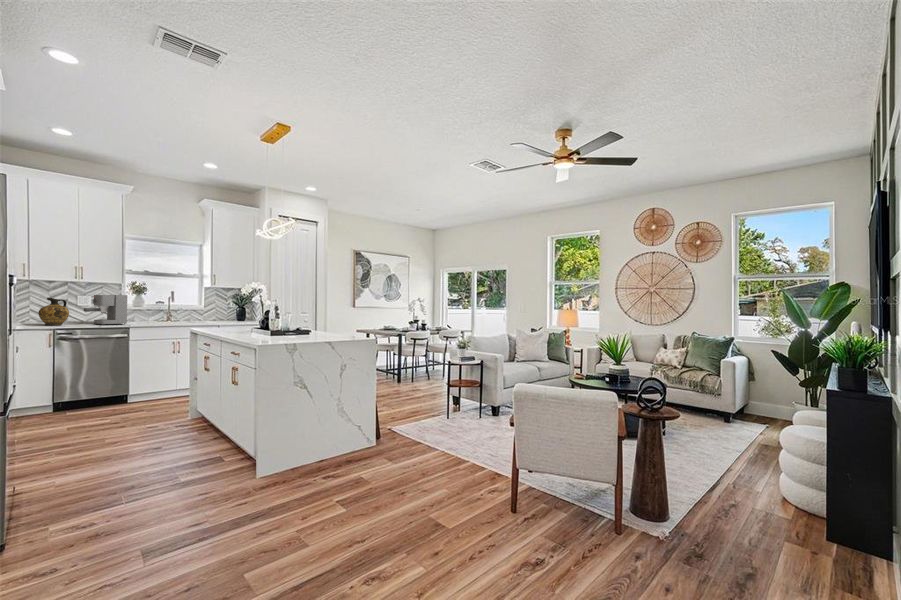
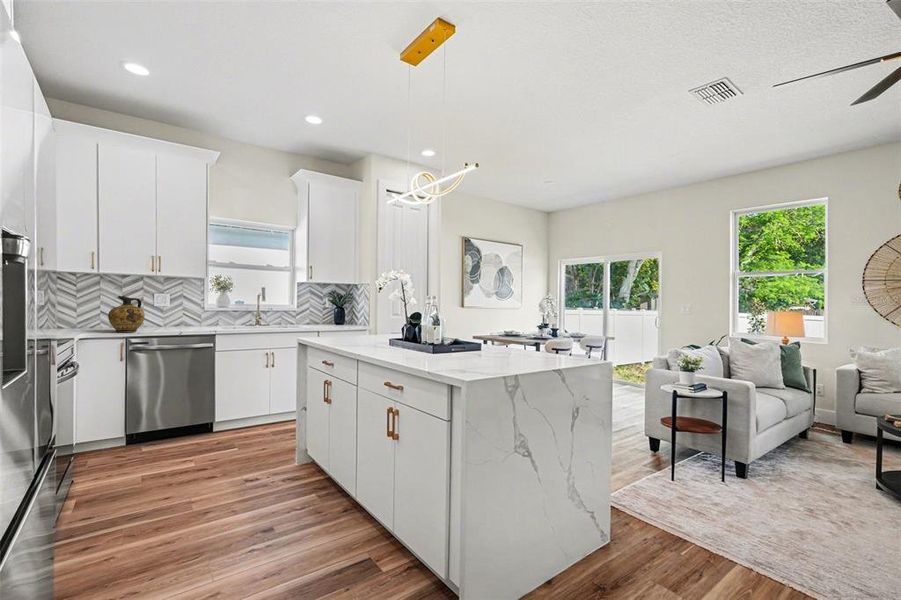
coffee maker: present [84,295,127,325] -> none [162,292,213,331]

